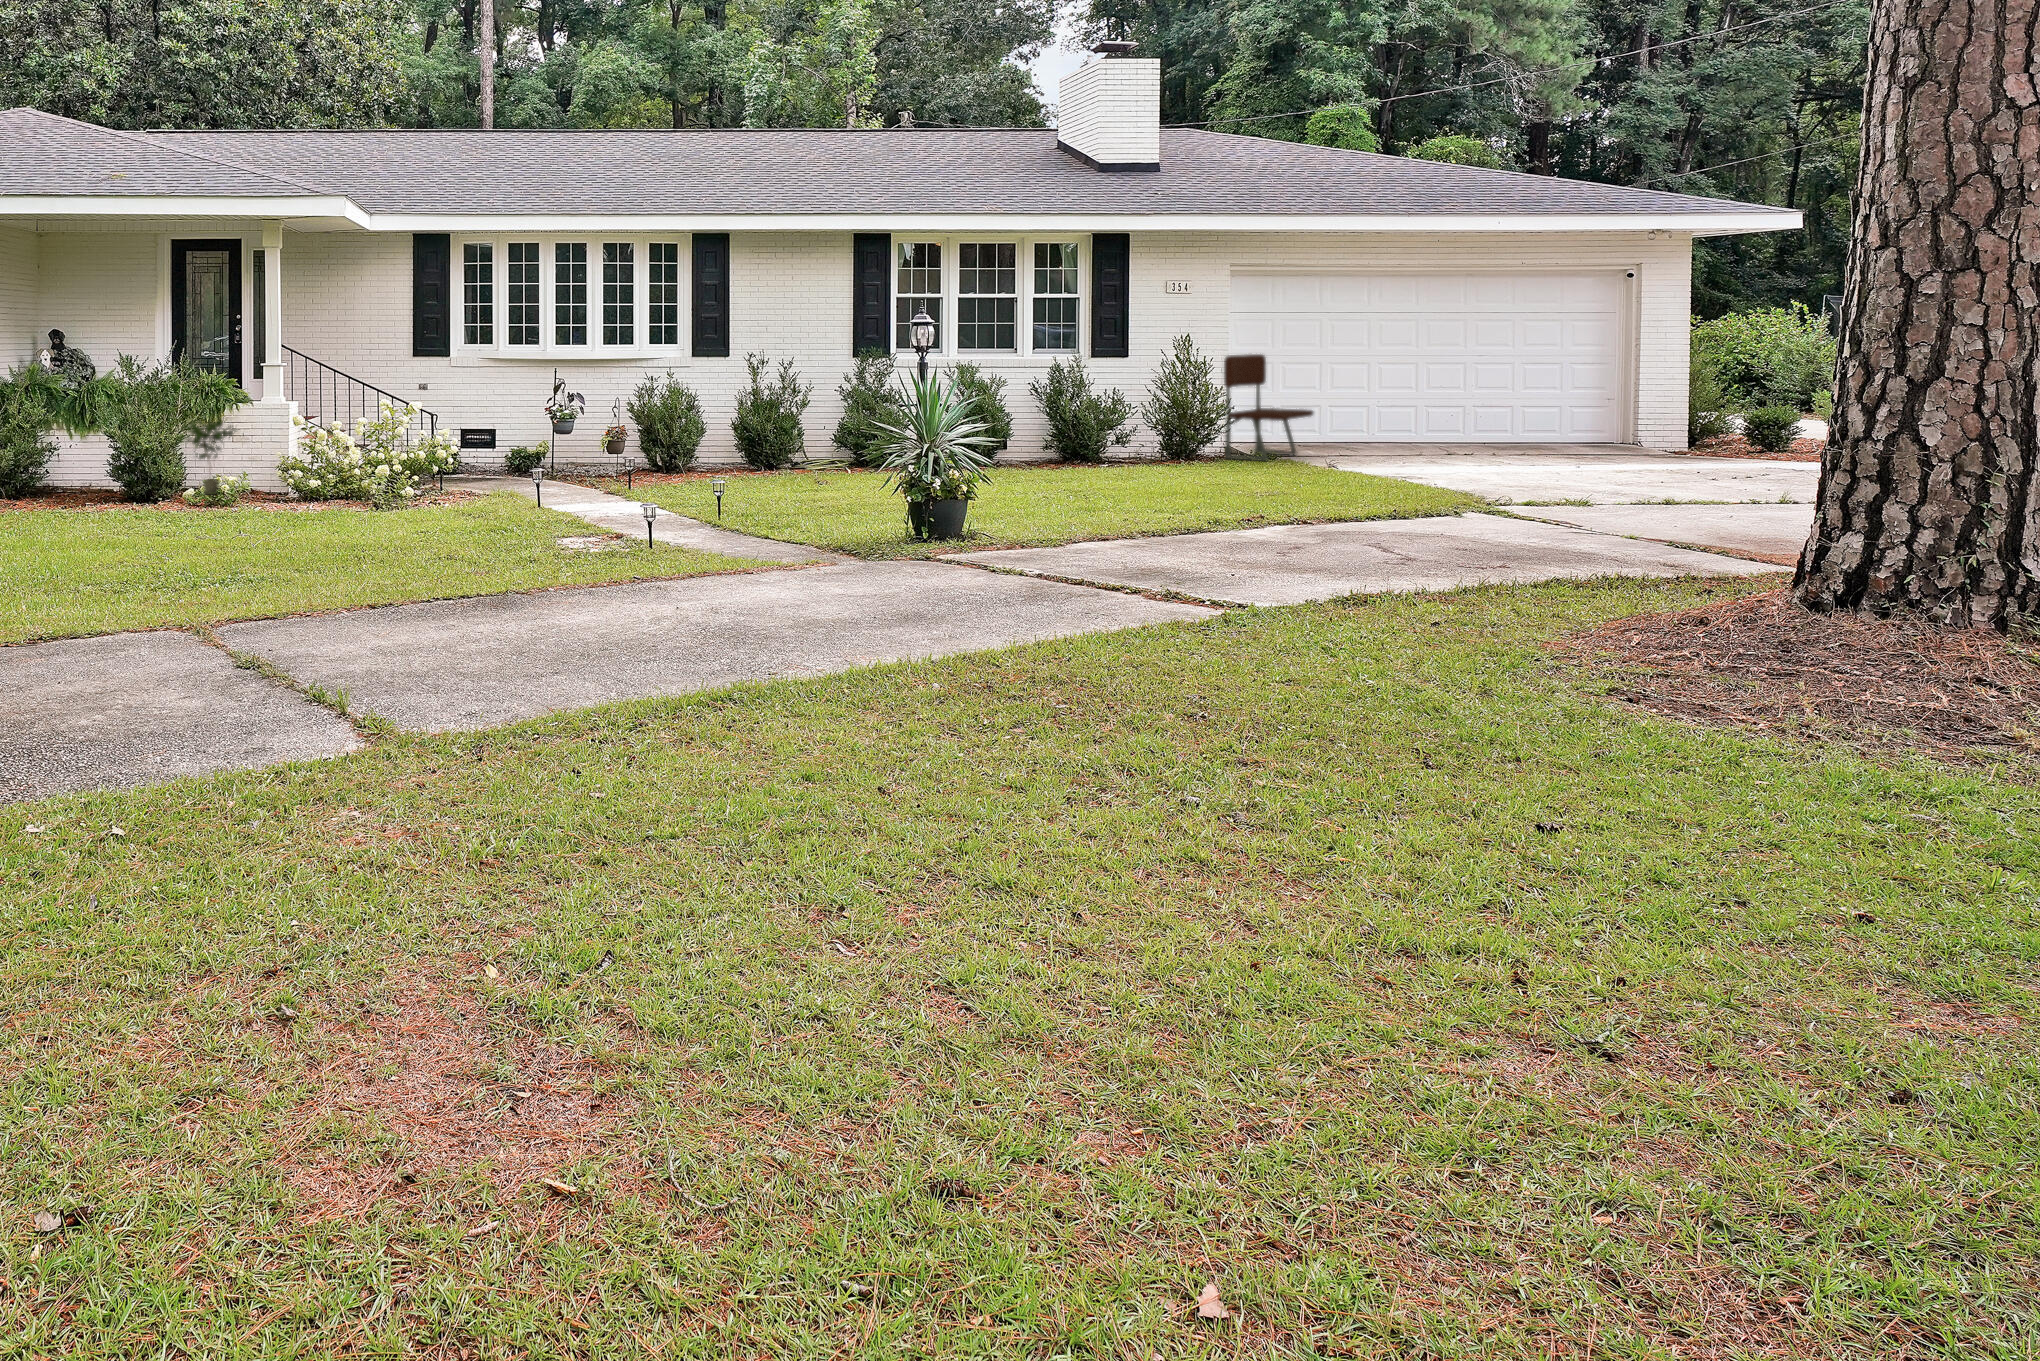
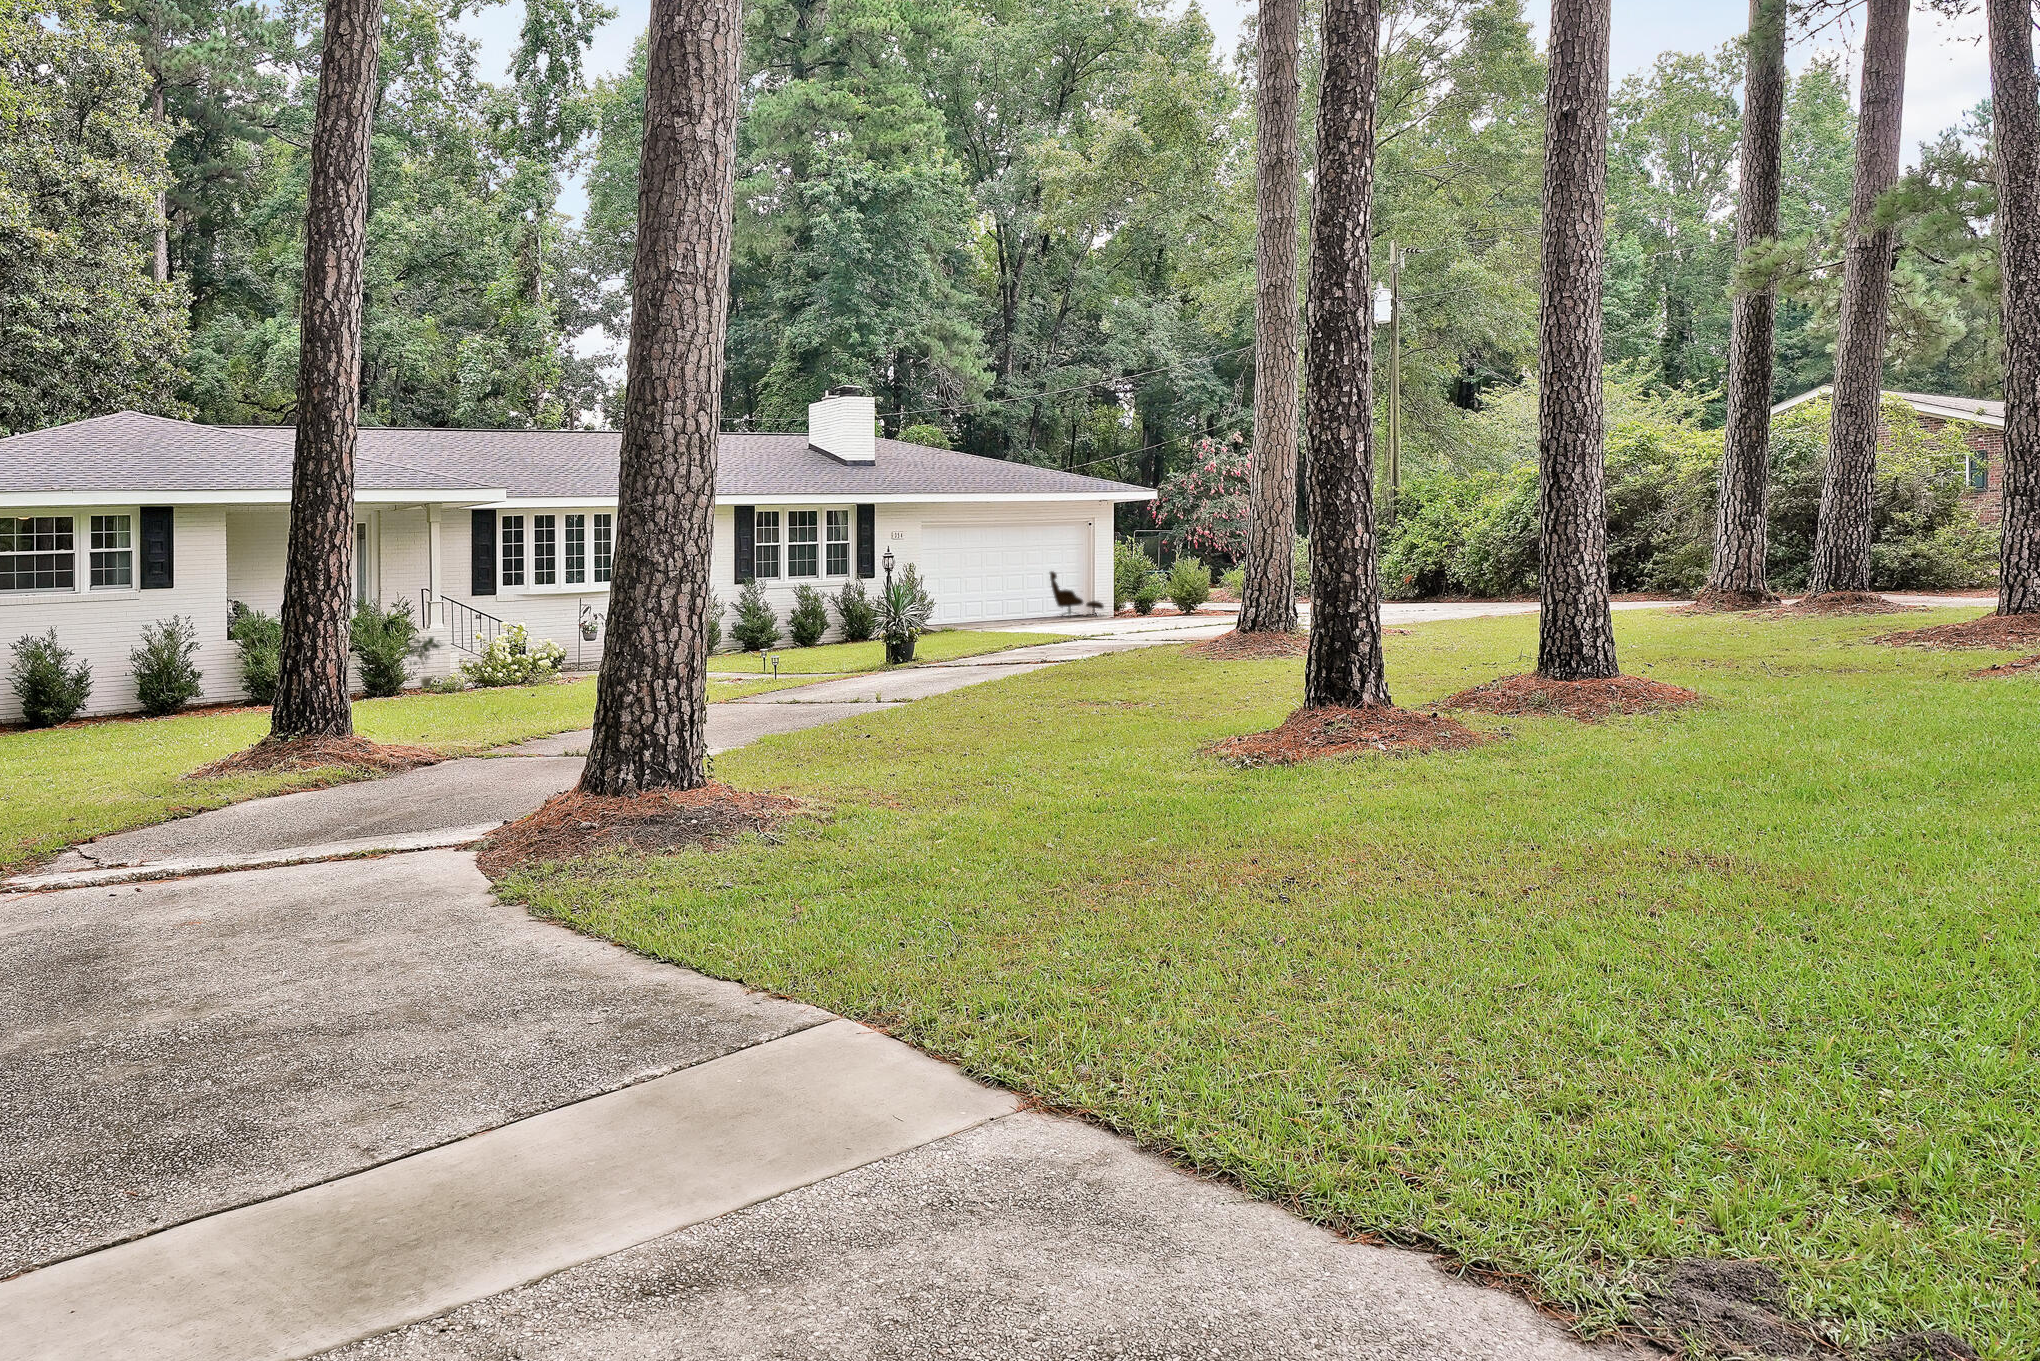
bench: present [1224,354,1313,461] -> none [928,572,967,630]
lounge chair: none [1519,363,1645,457] -> present [1050,571,1104,615]

